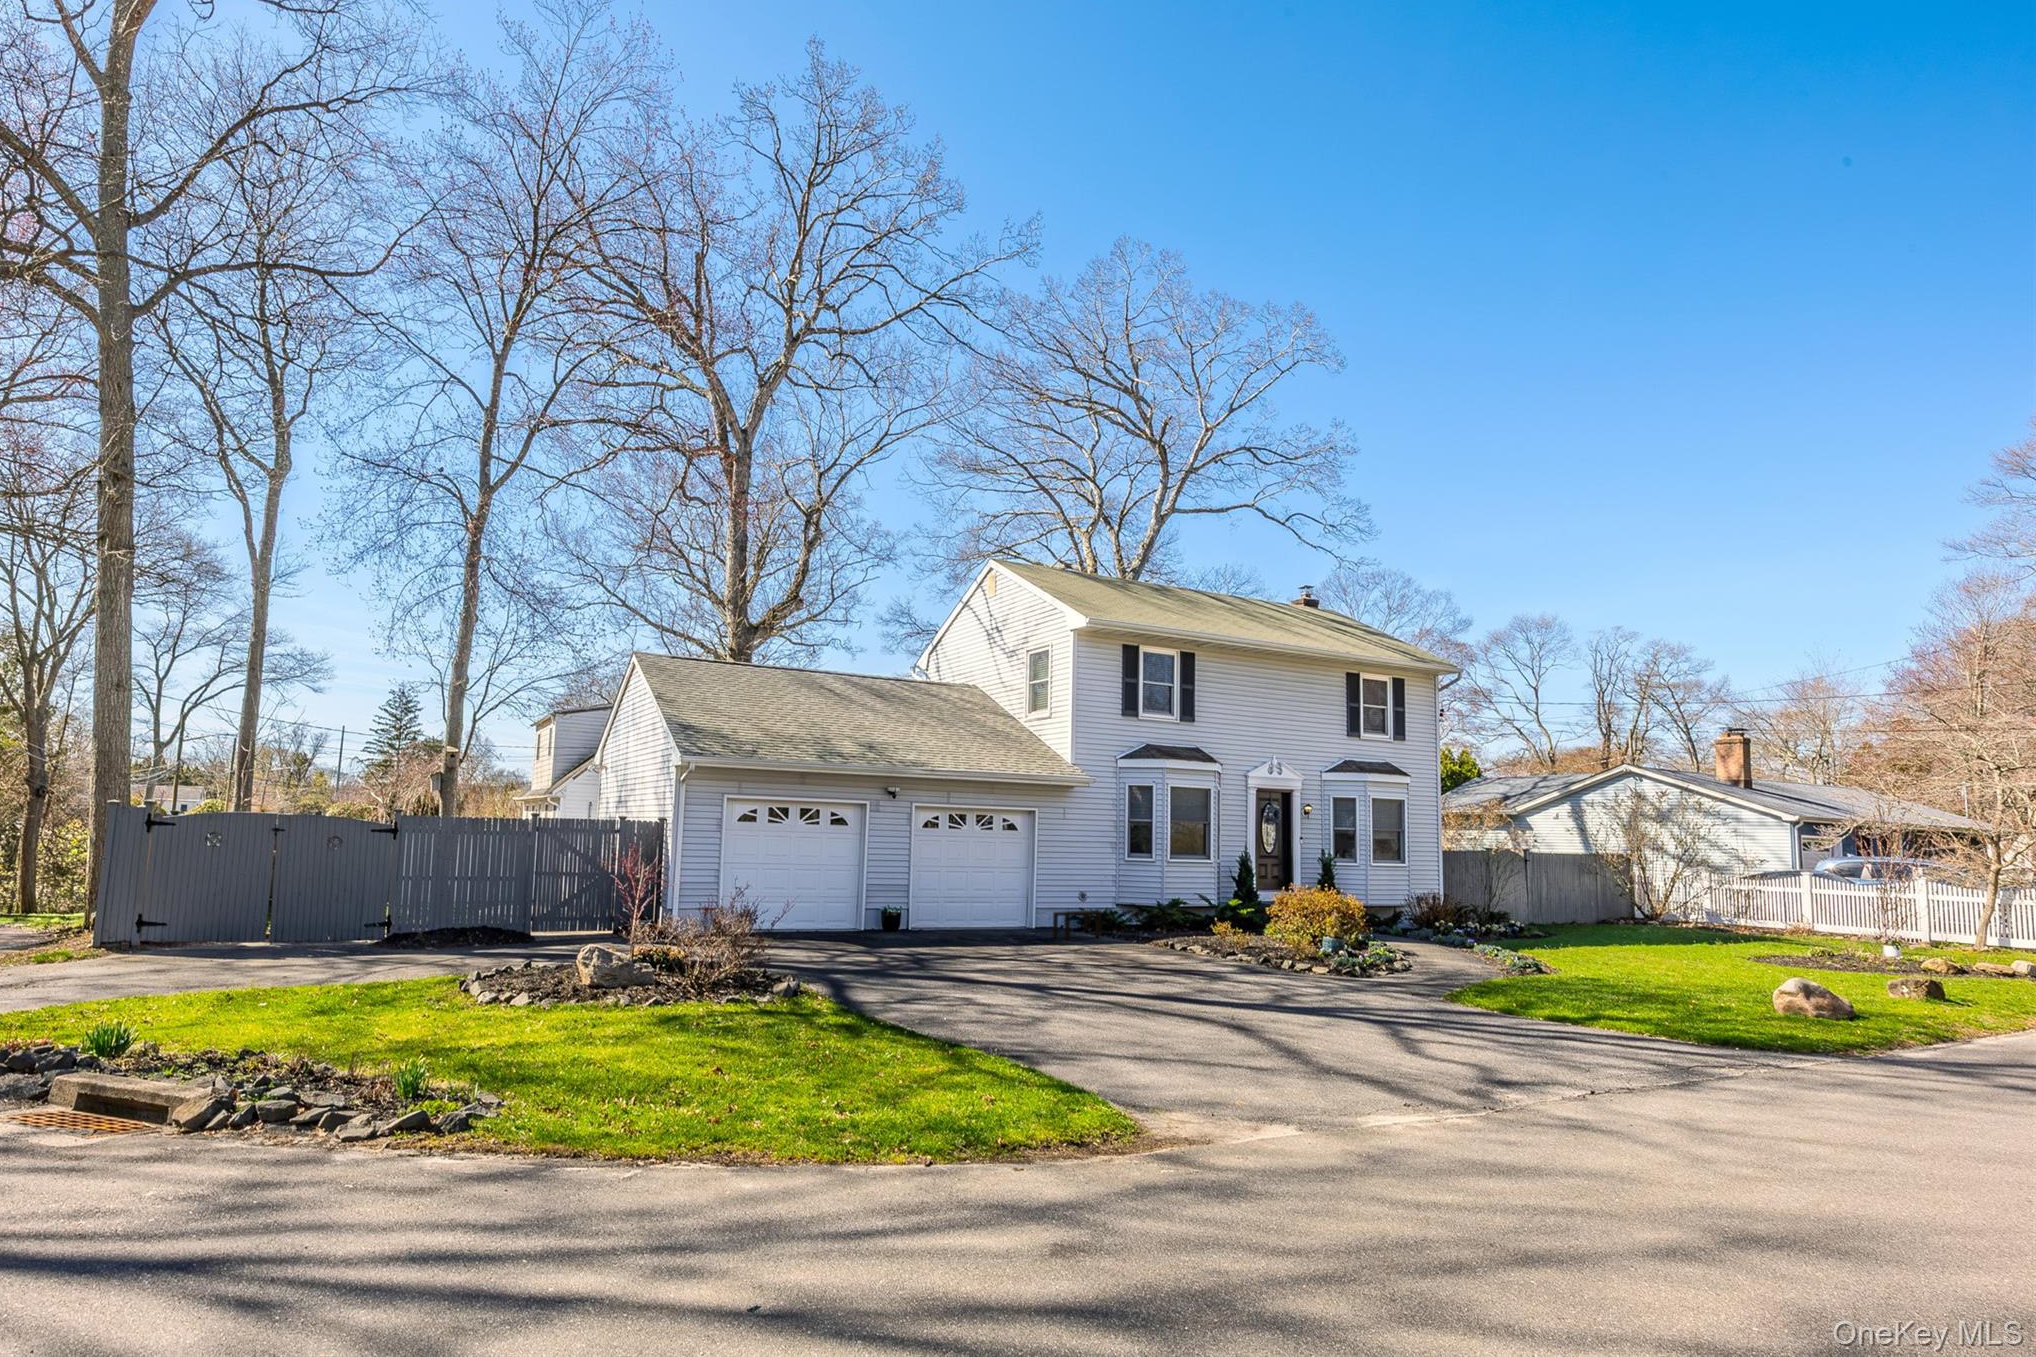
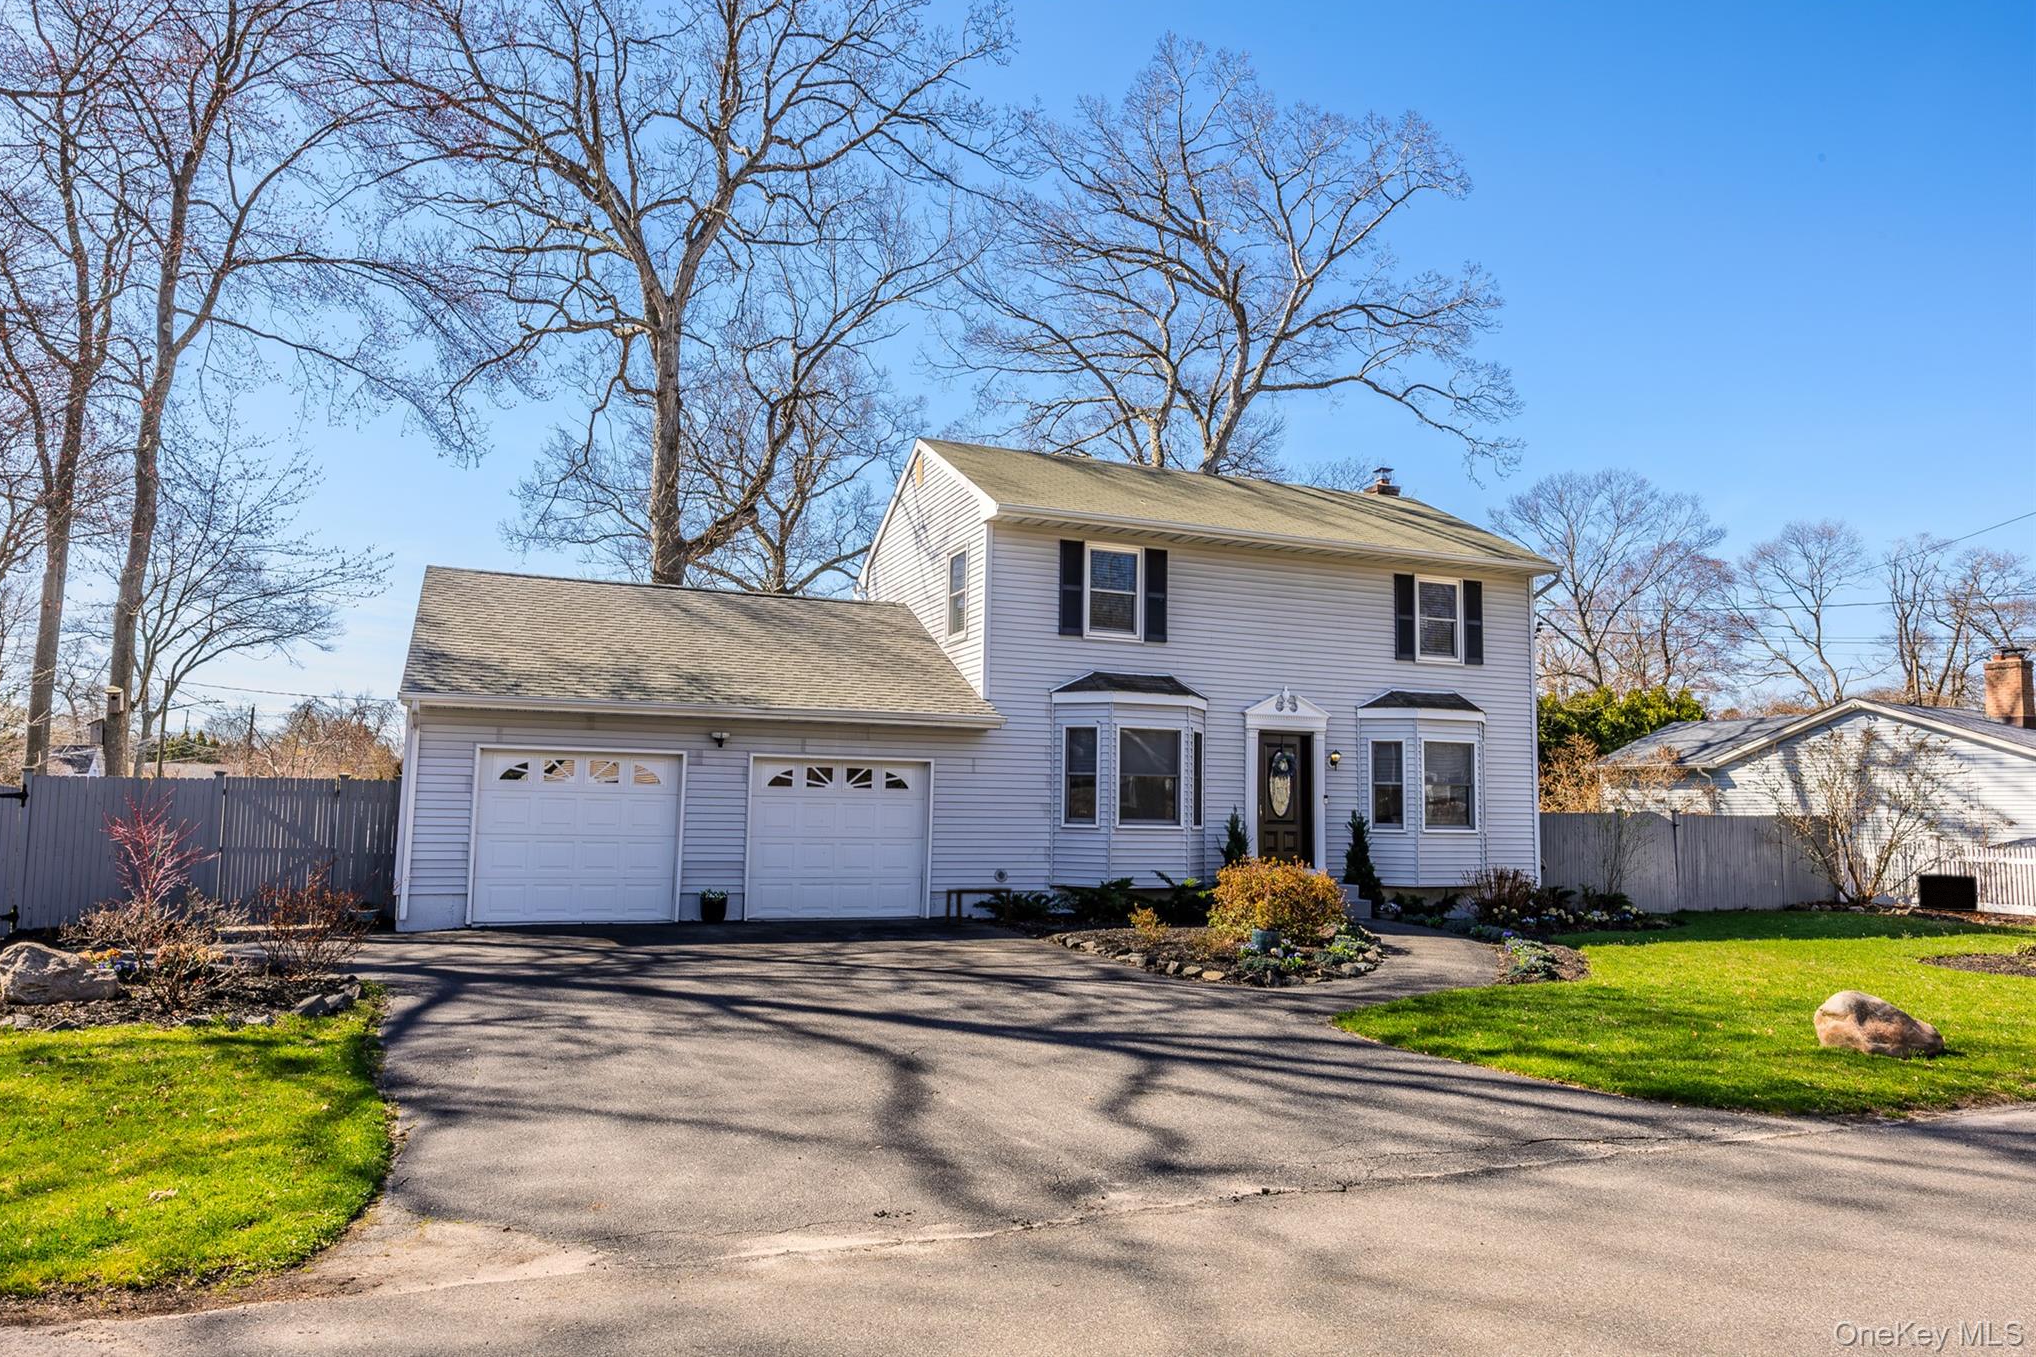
wooden crate: none [1670,893,1710,920] -> present [1917,874,1978,911]

